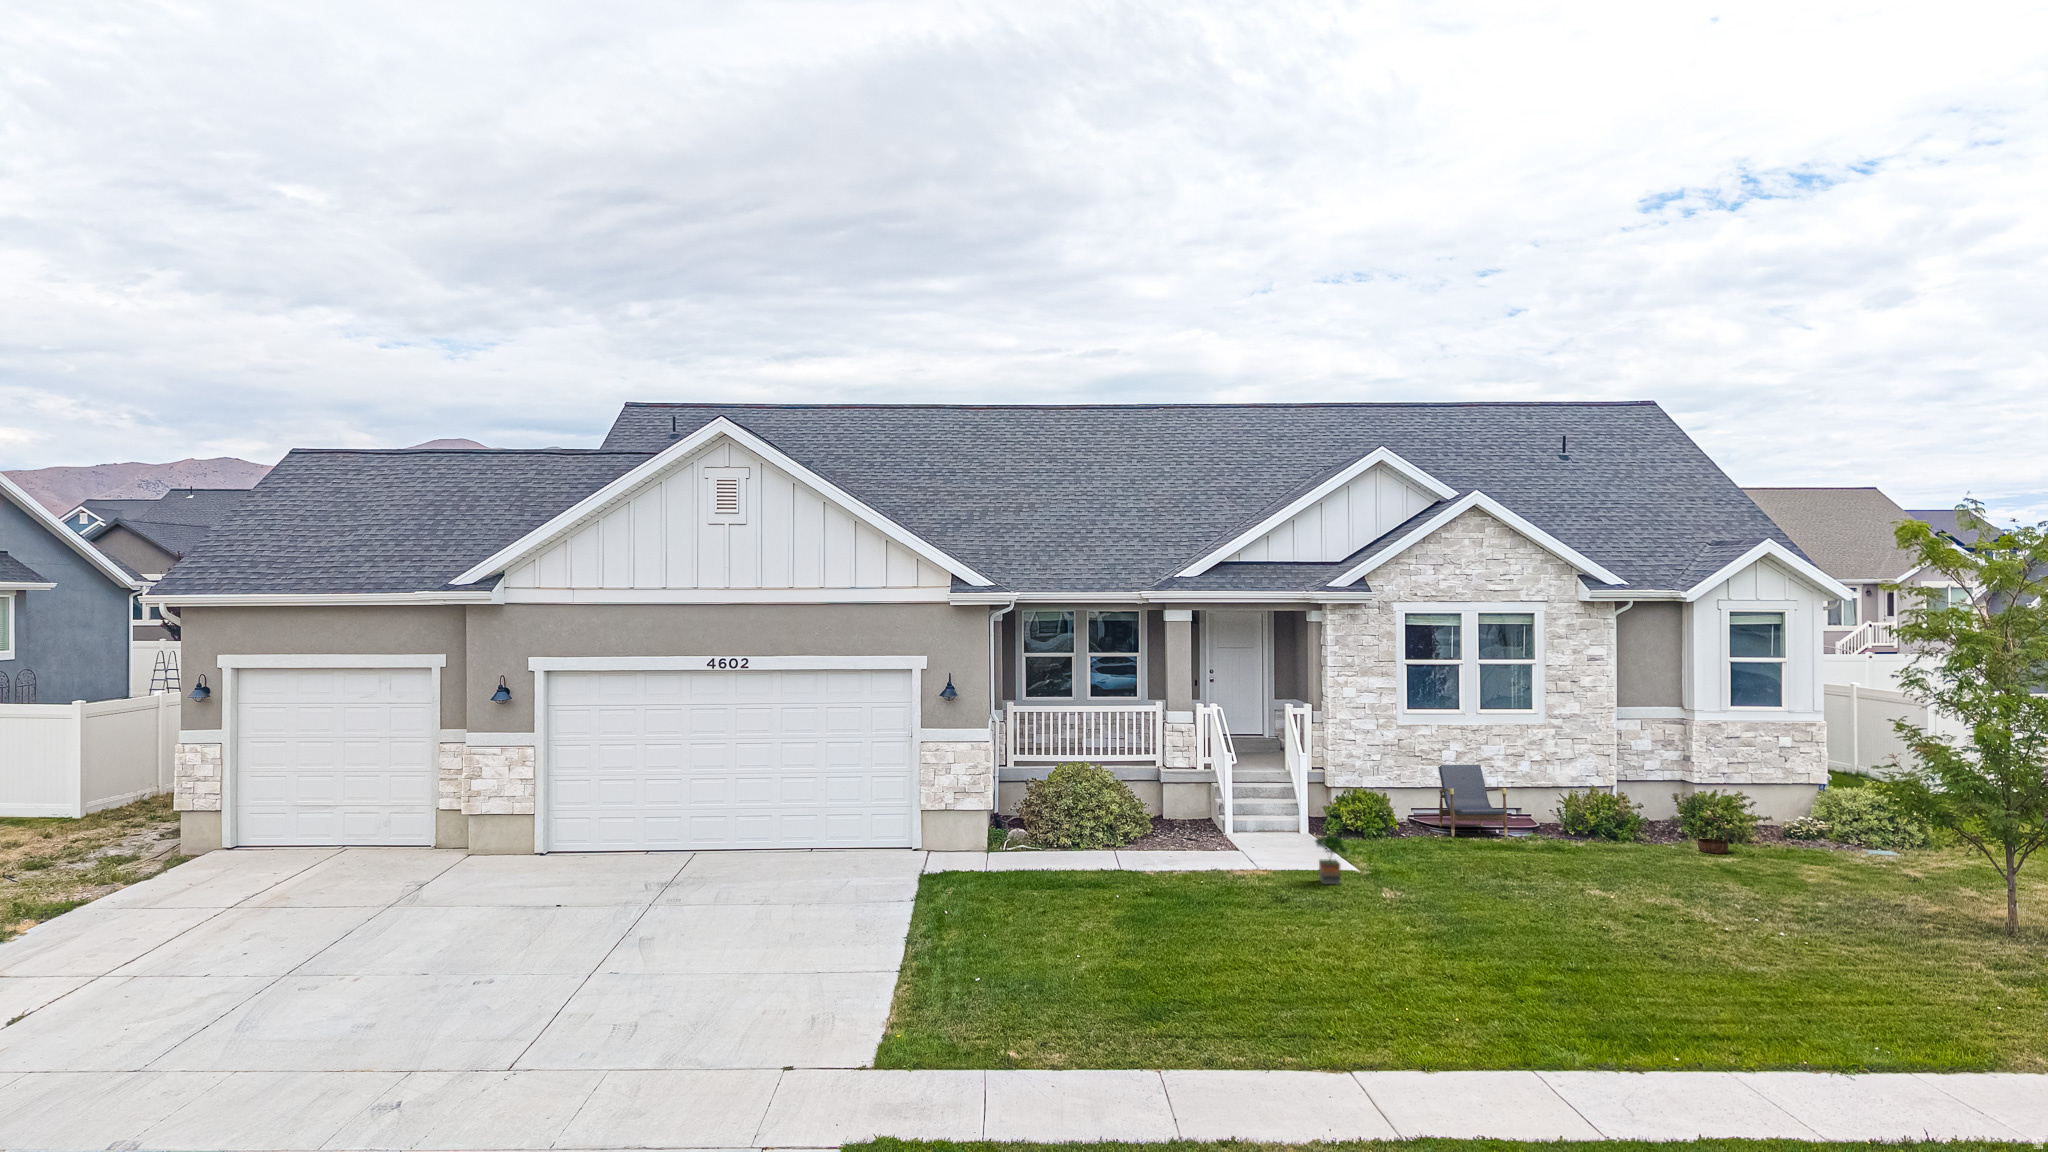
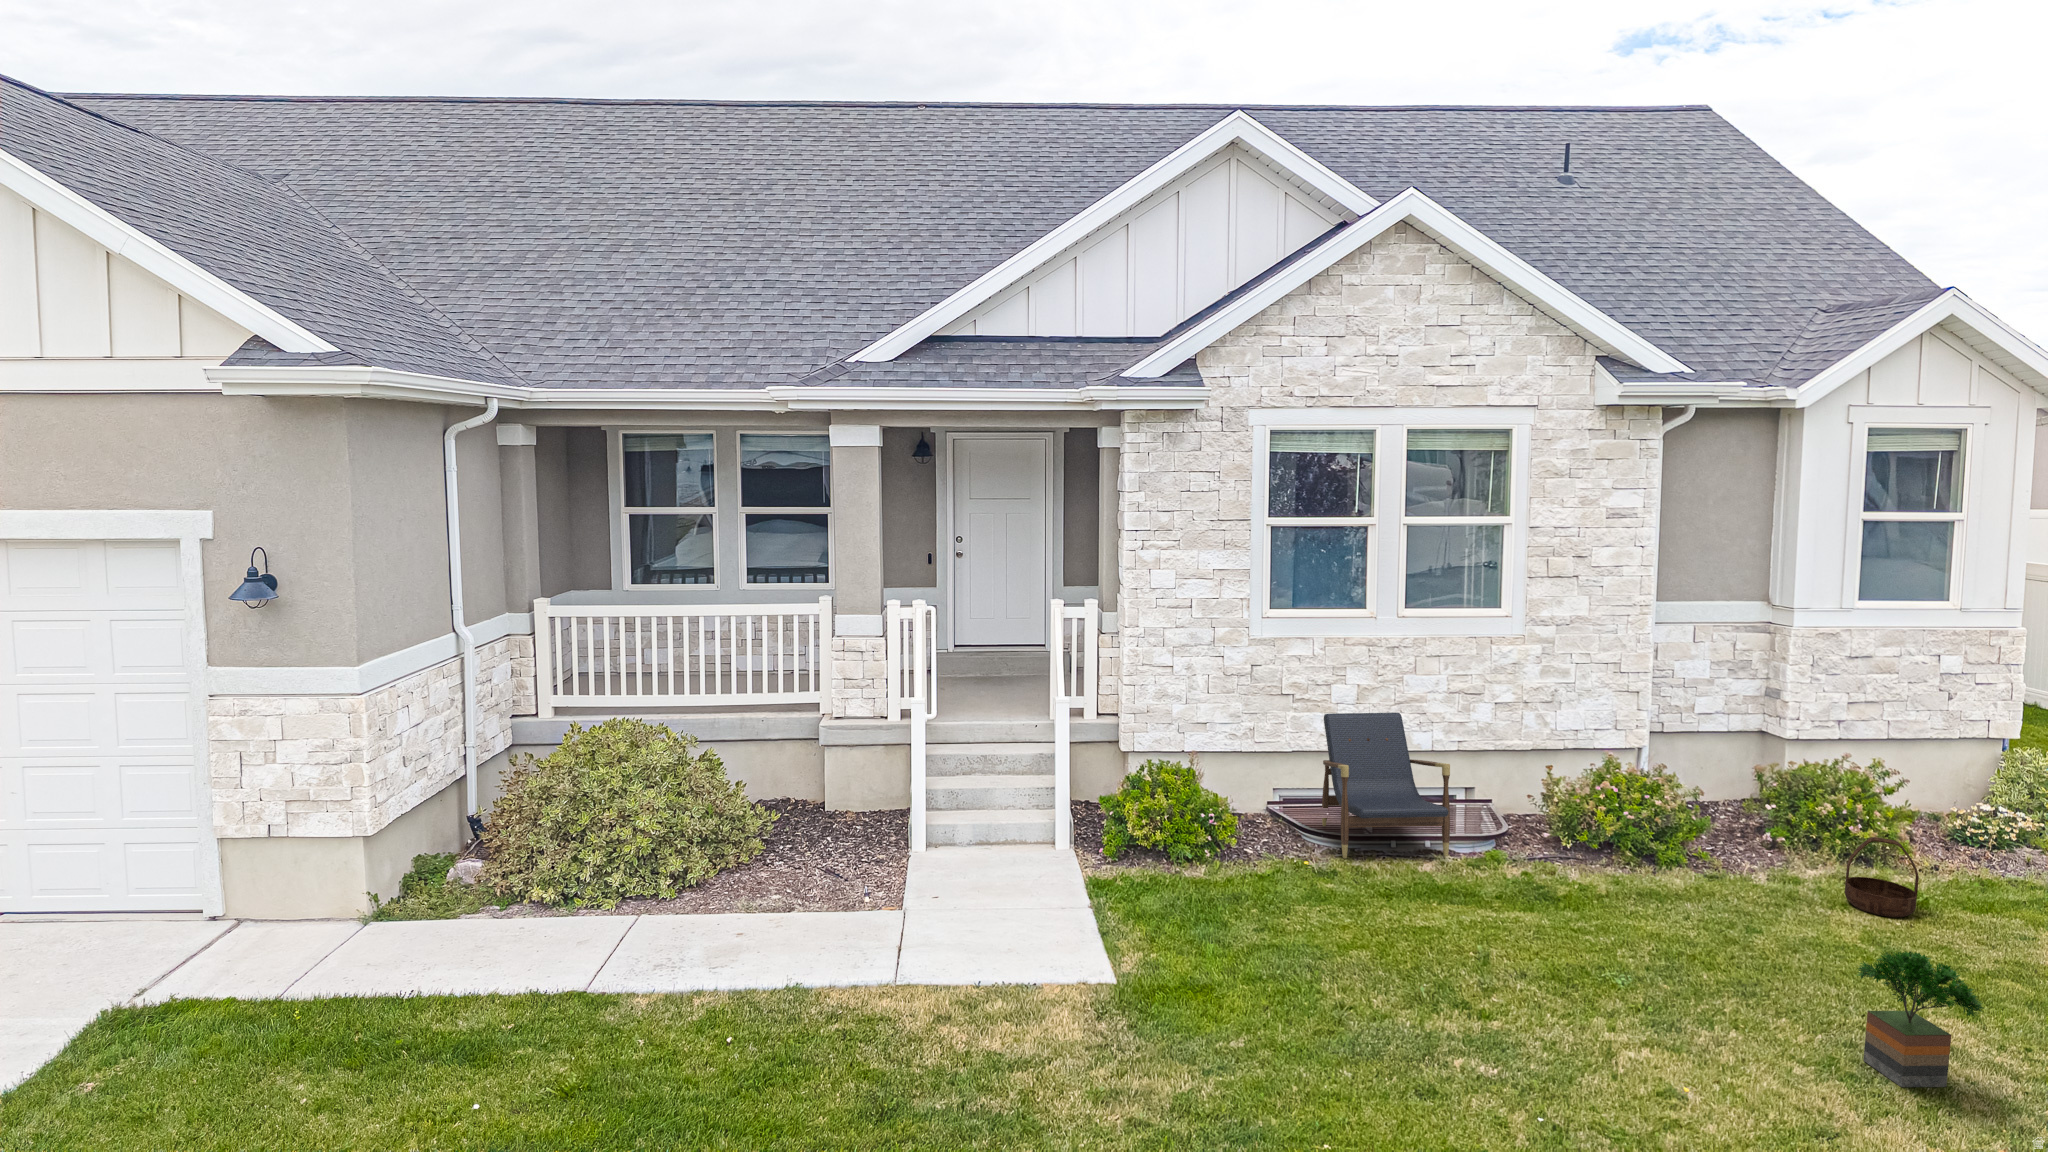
potted tree: present [1315,836,1347,884] -> present [1857,951,1984,1087]

